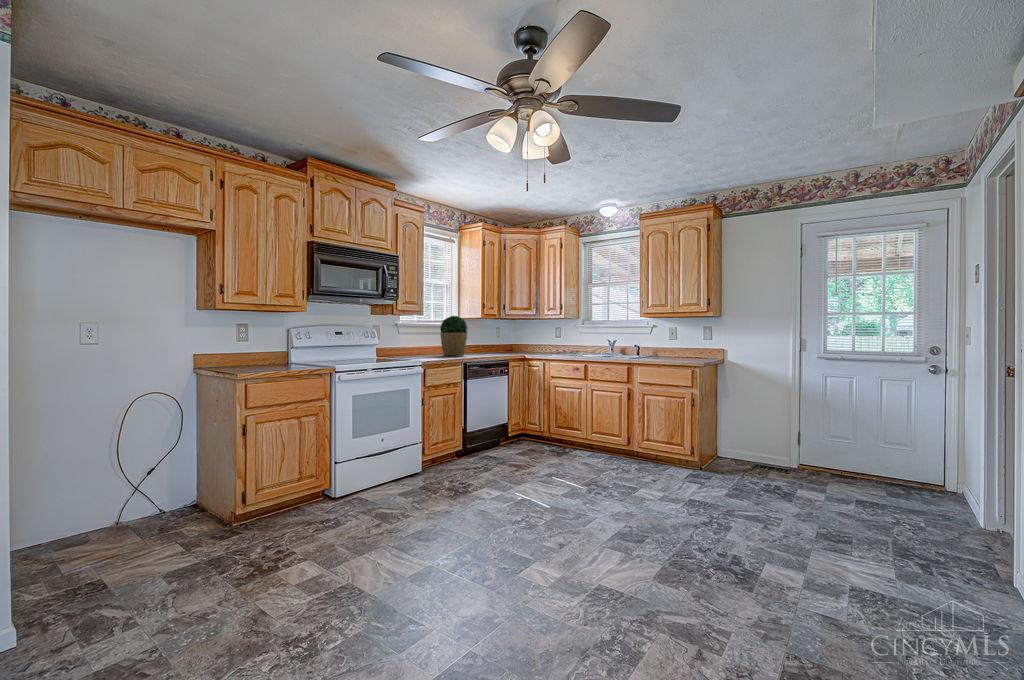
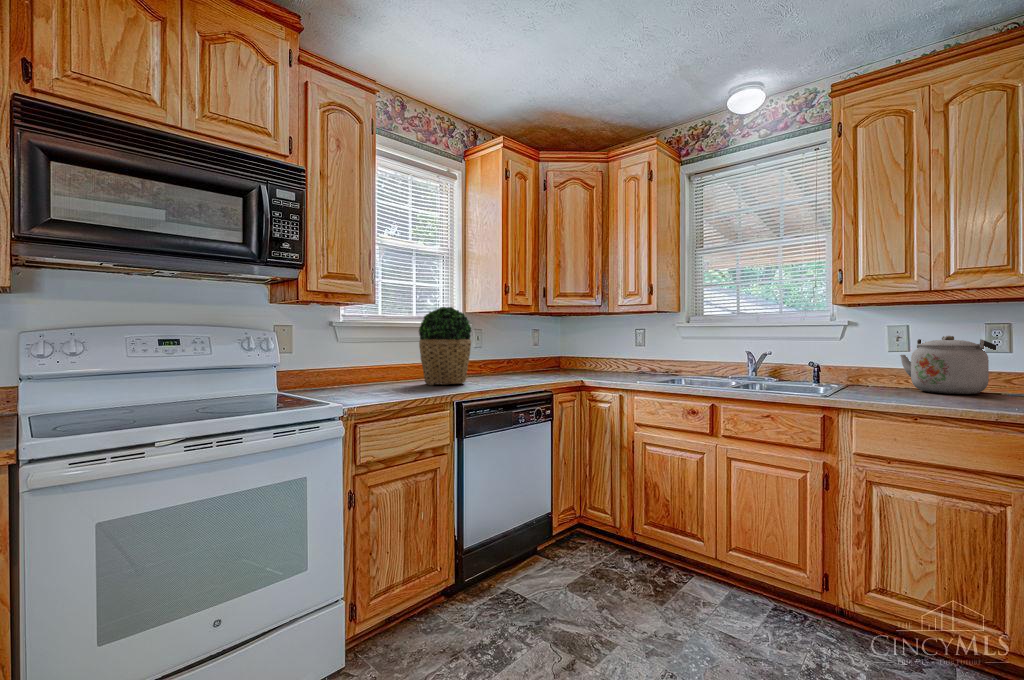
kettle: none [673,332,707,358] -> present [900,336,996,394]

